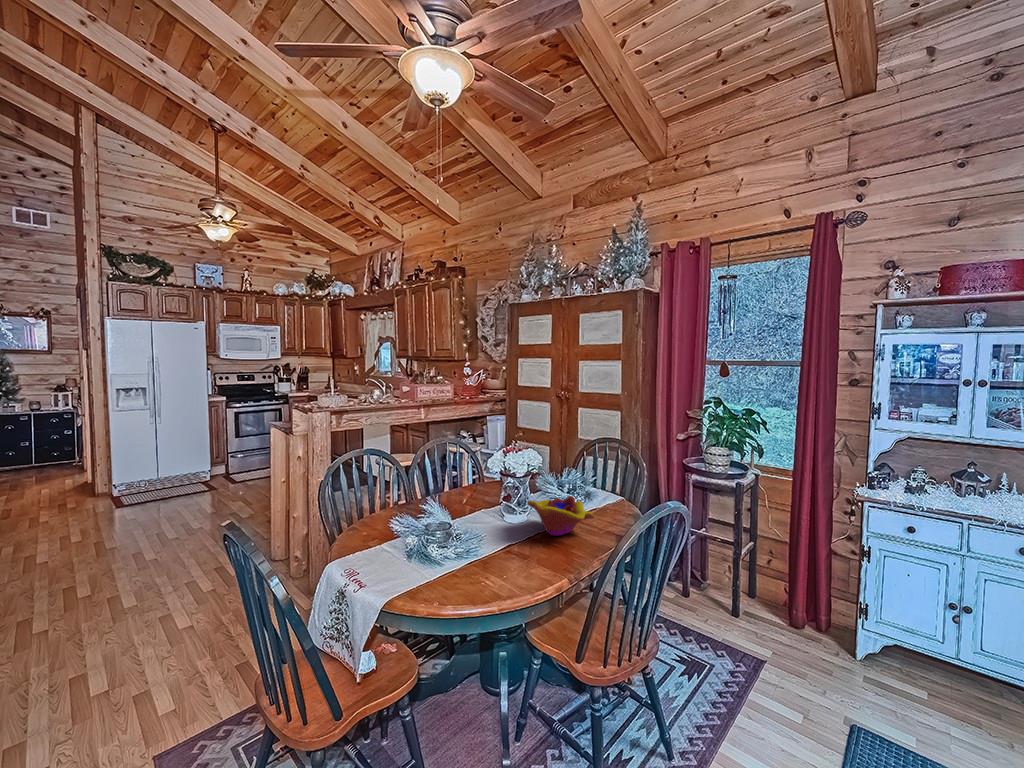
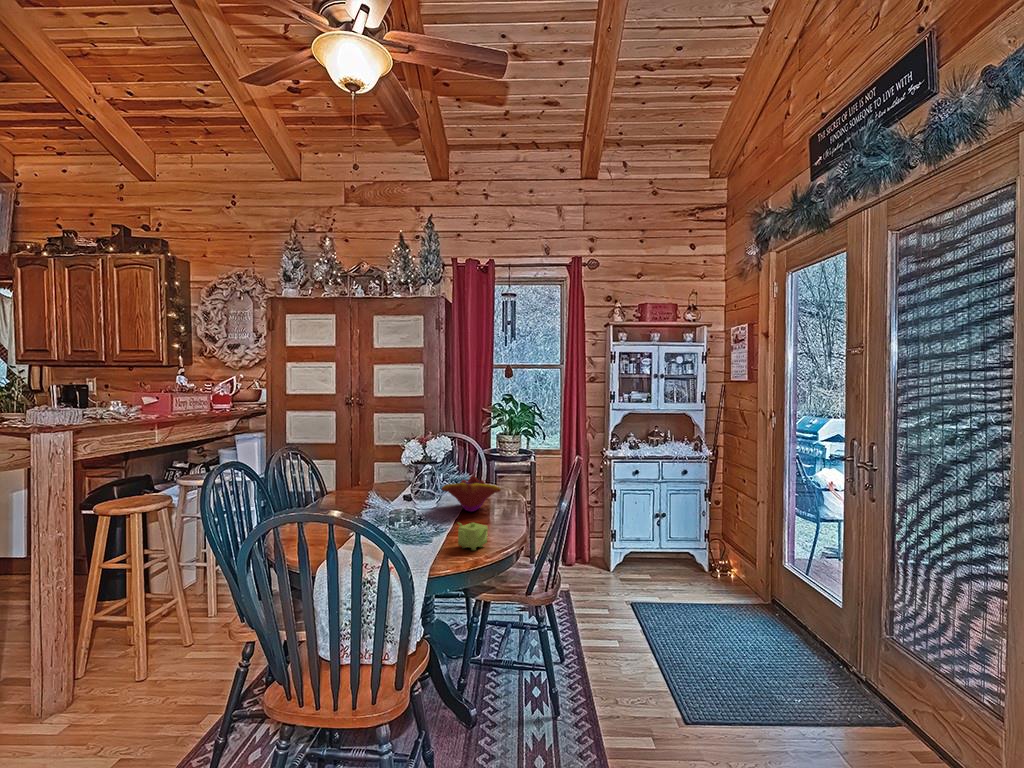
teapot: none [452,549,494,586] -> present [458,523,489,550]

